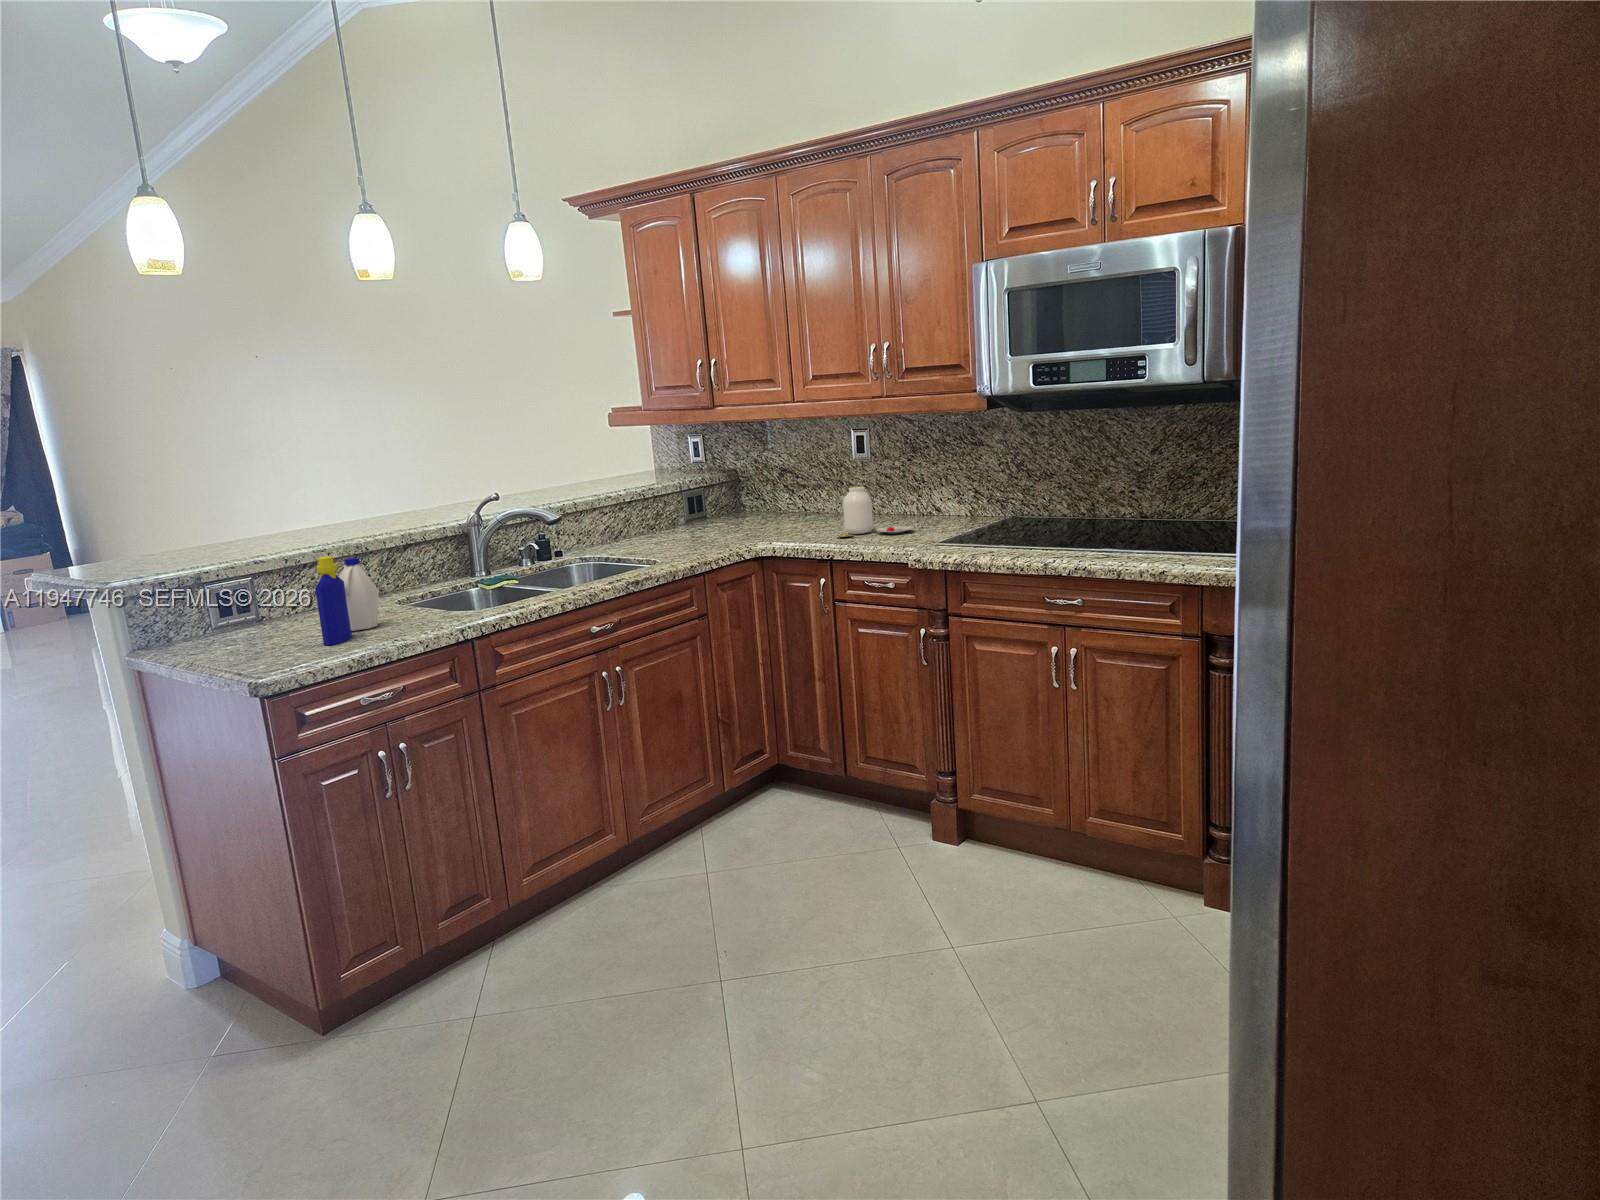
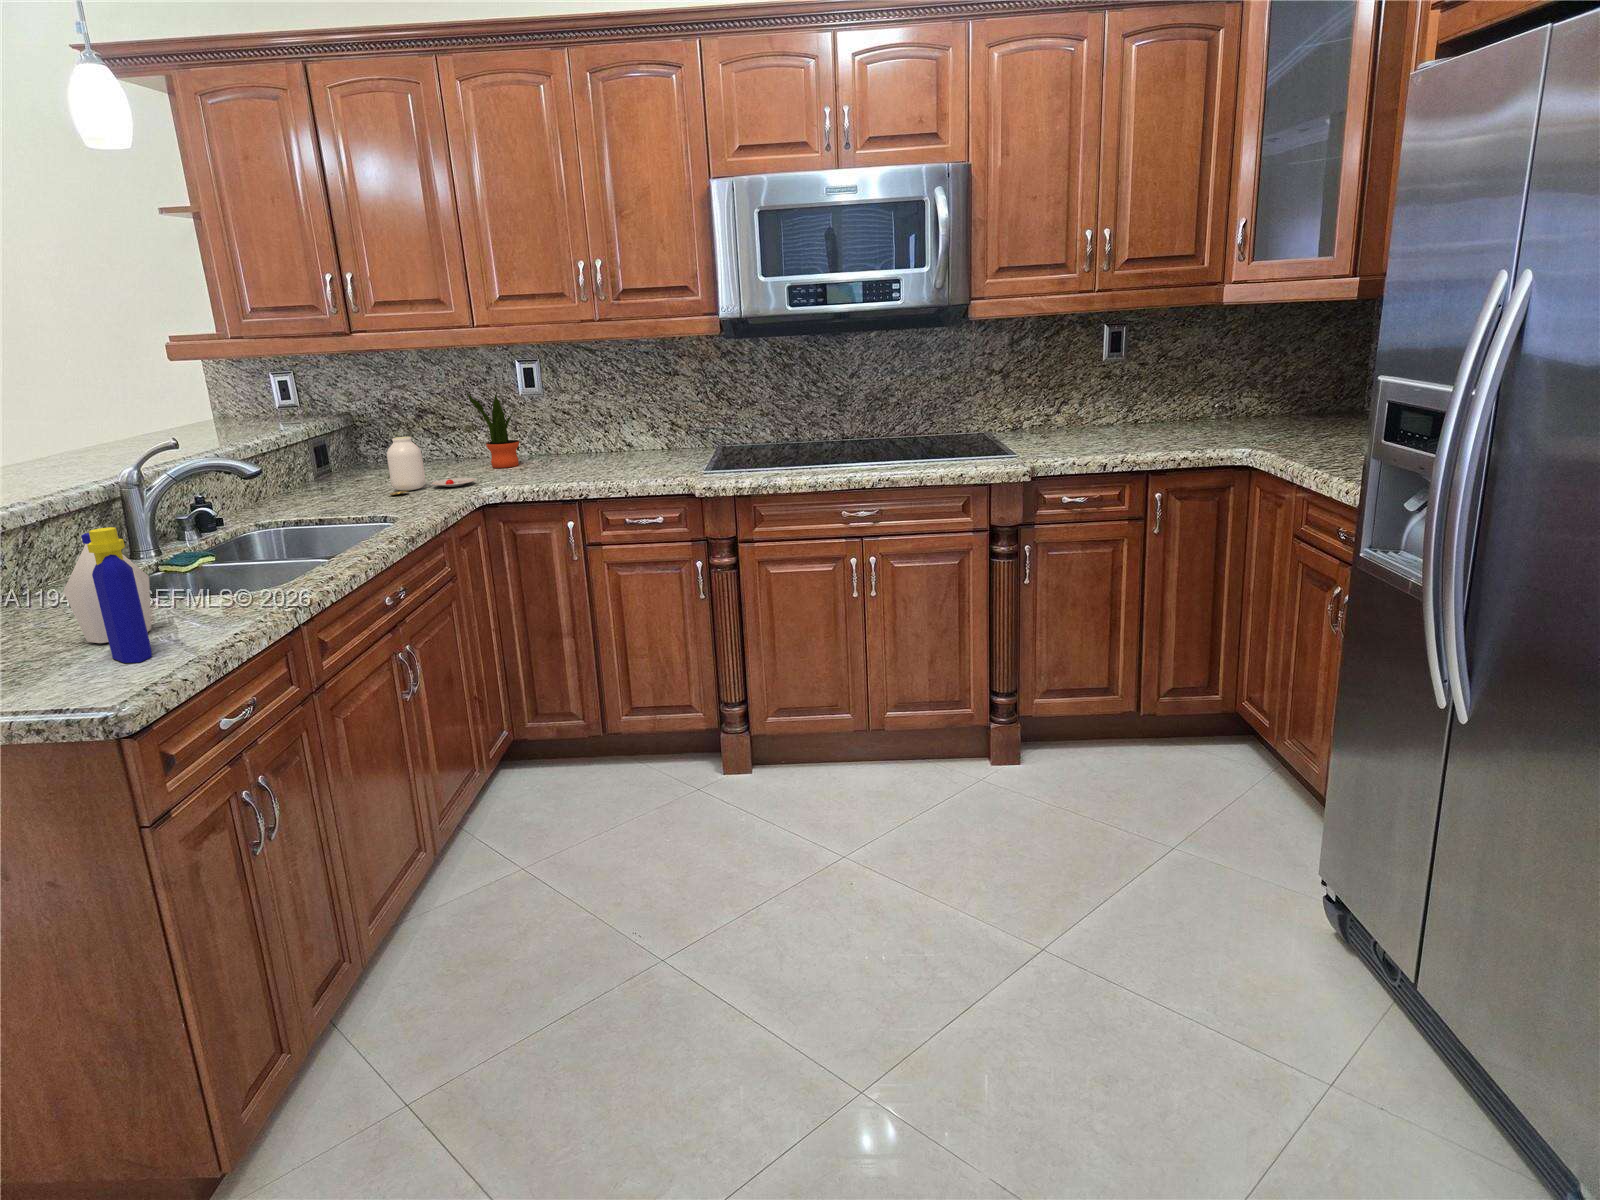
potted plant: none [789,456,832,526] -> present [466,392,519,468]
jar: present [837,487,913,537] -> present [387,437,475,495]

